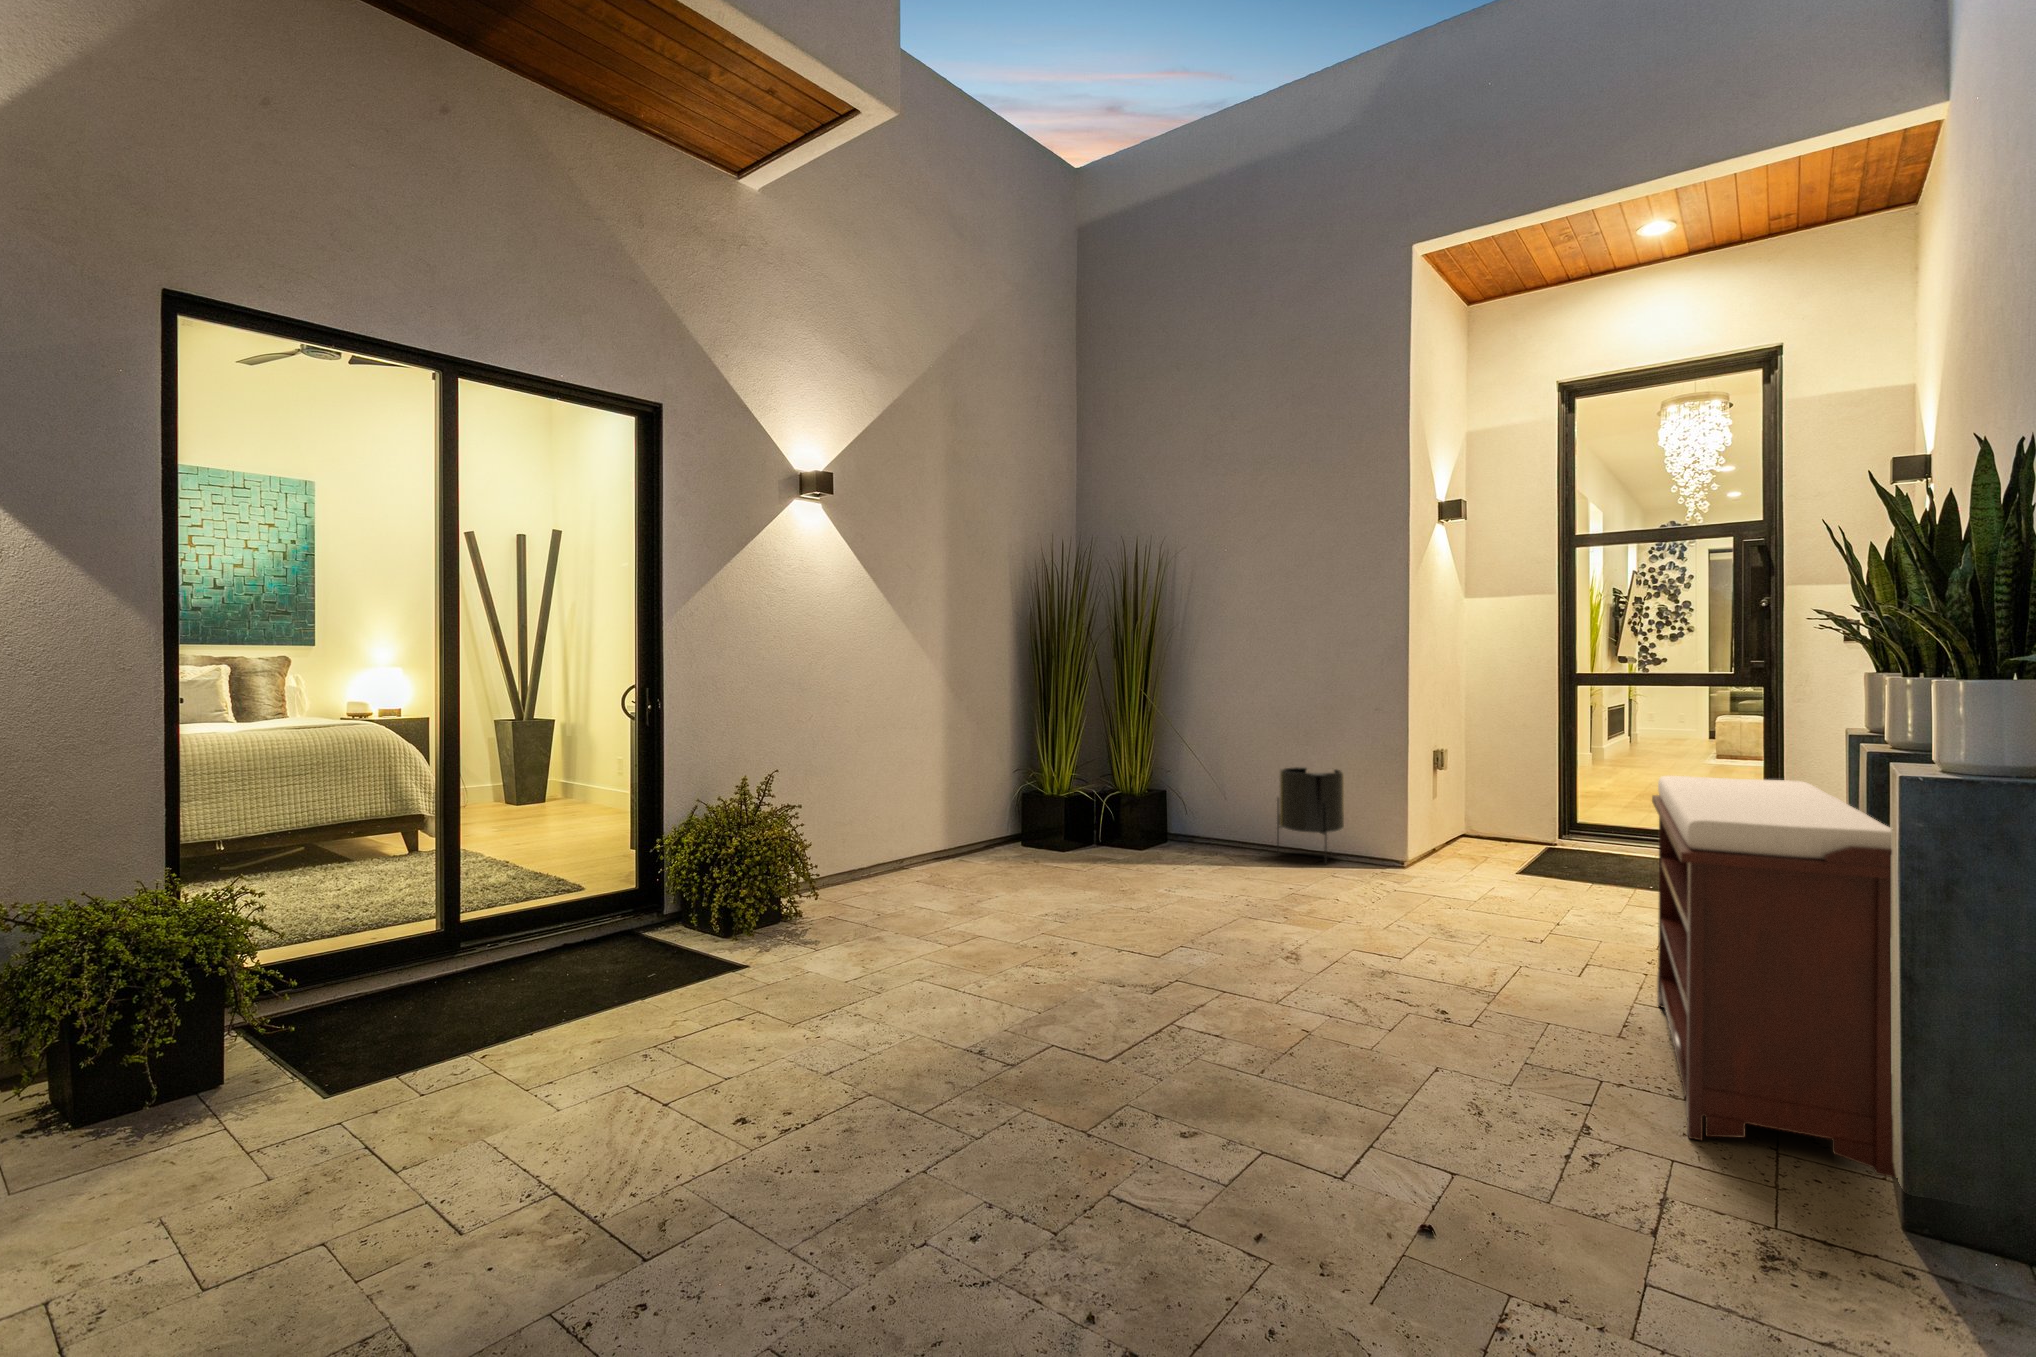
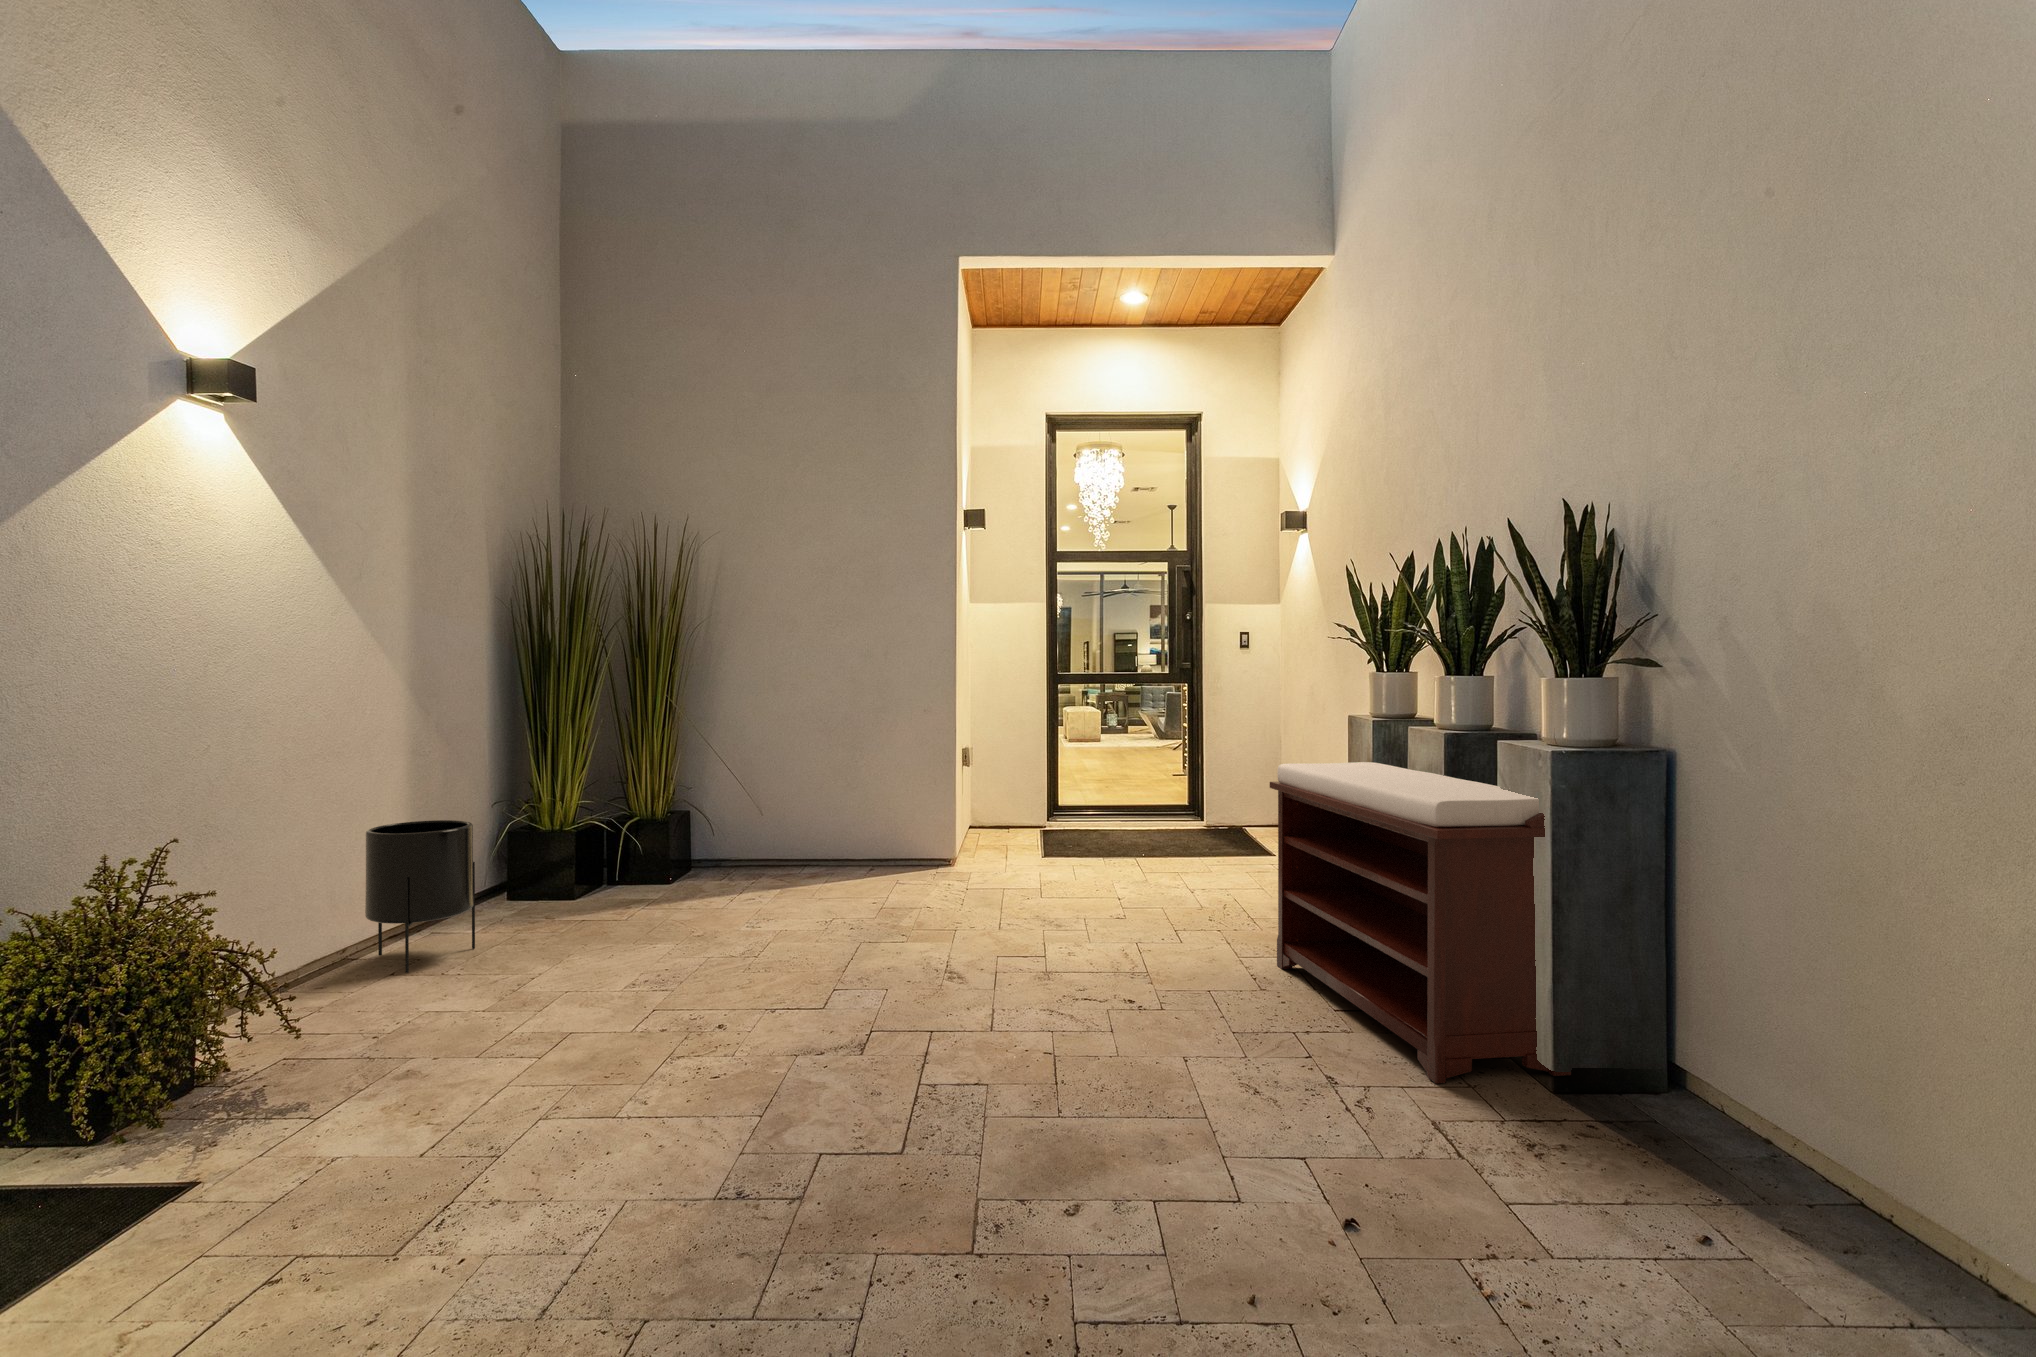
planter: present [1277,767,1344,863] -> present [365,820,475,973]

